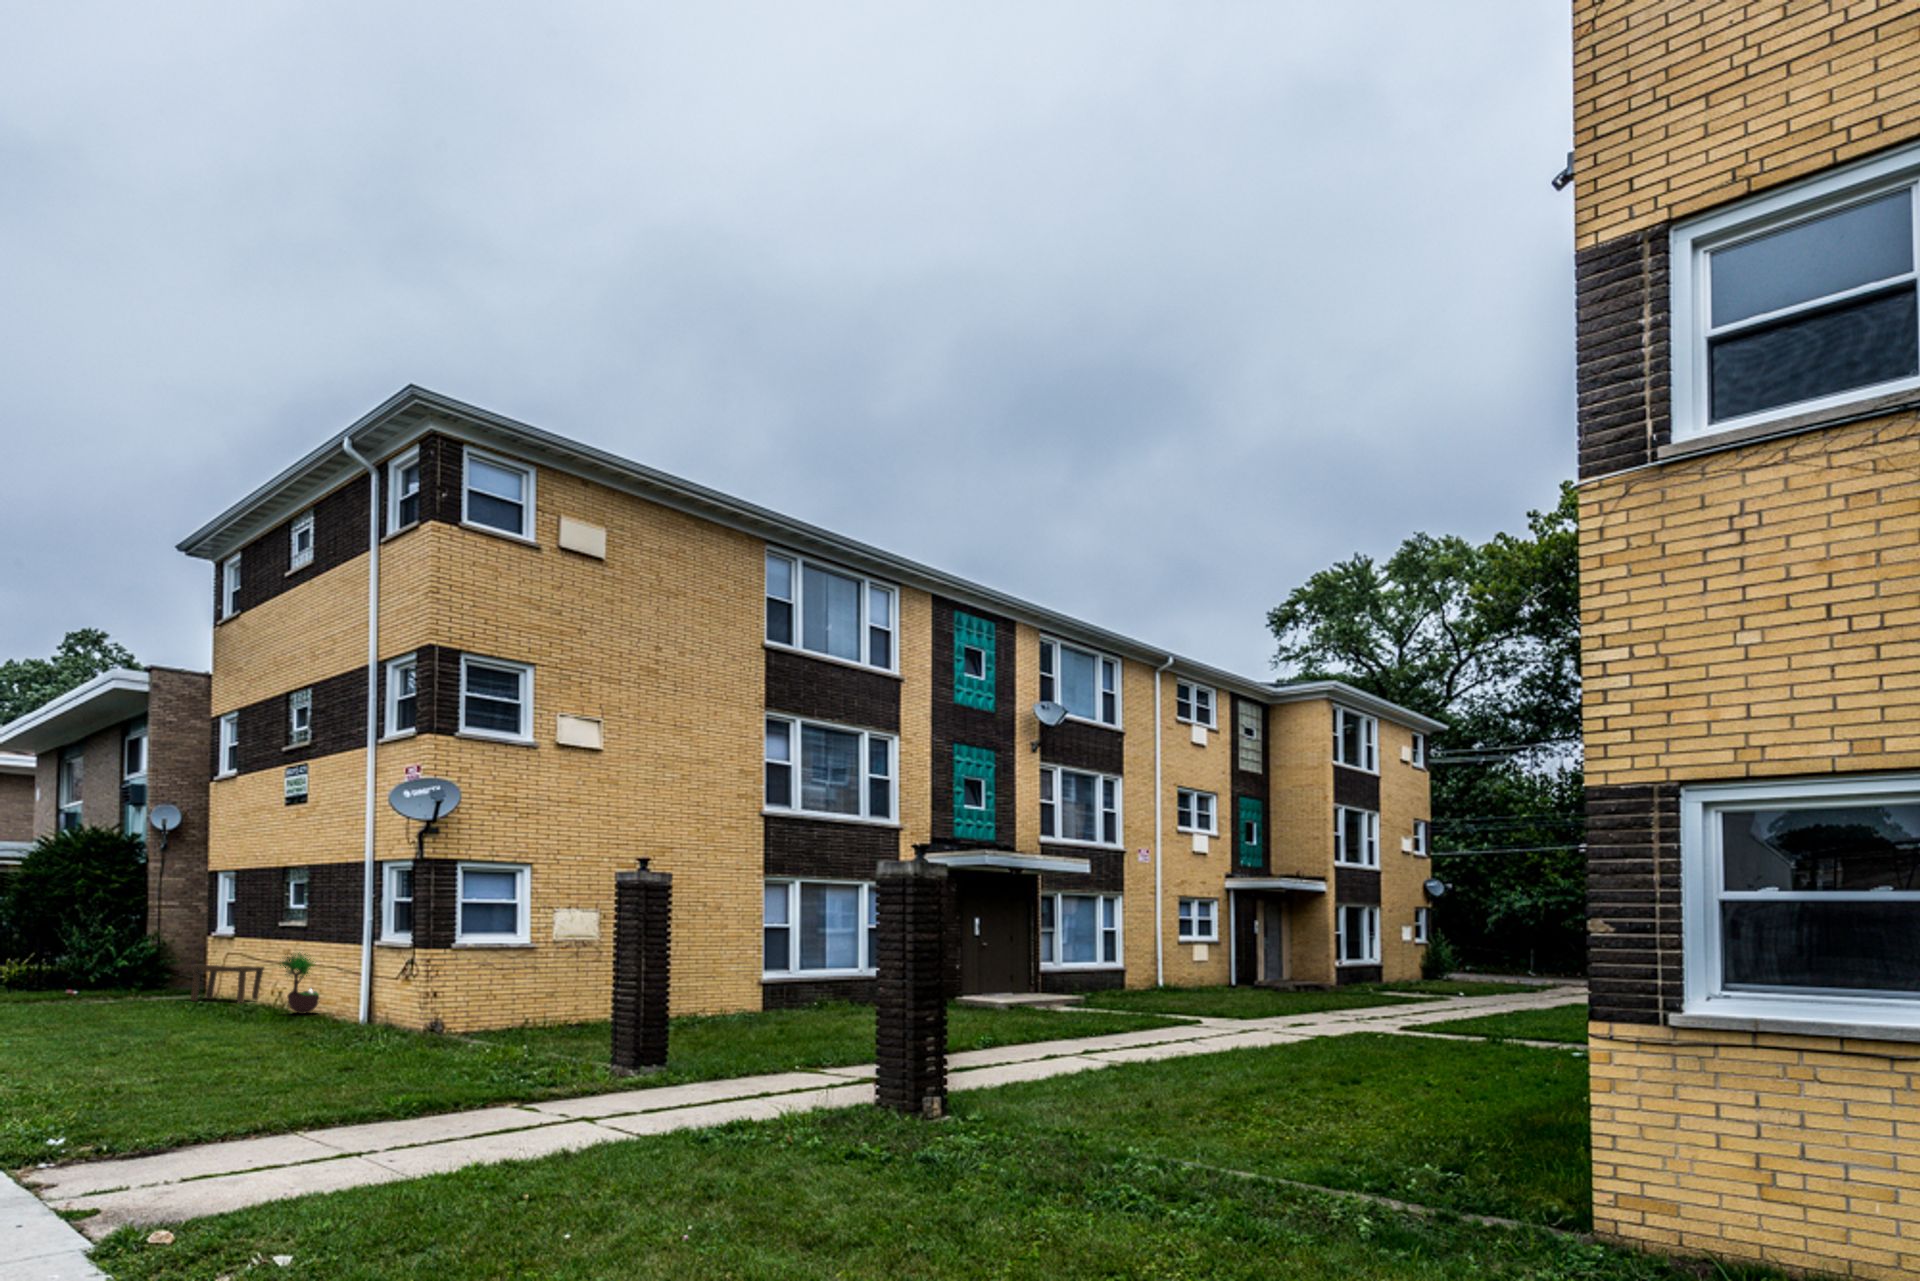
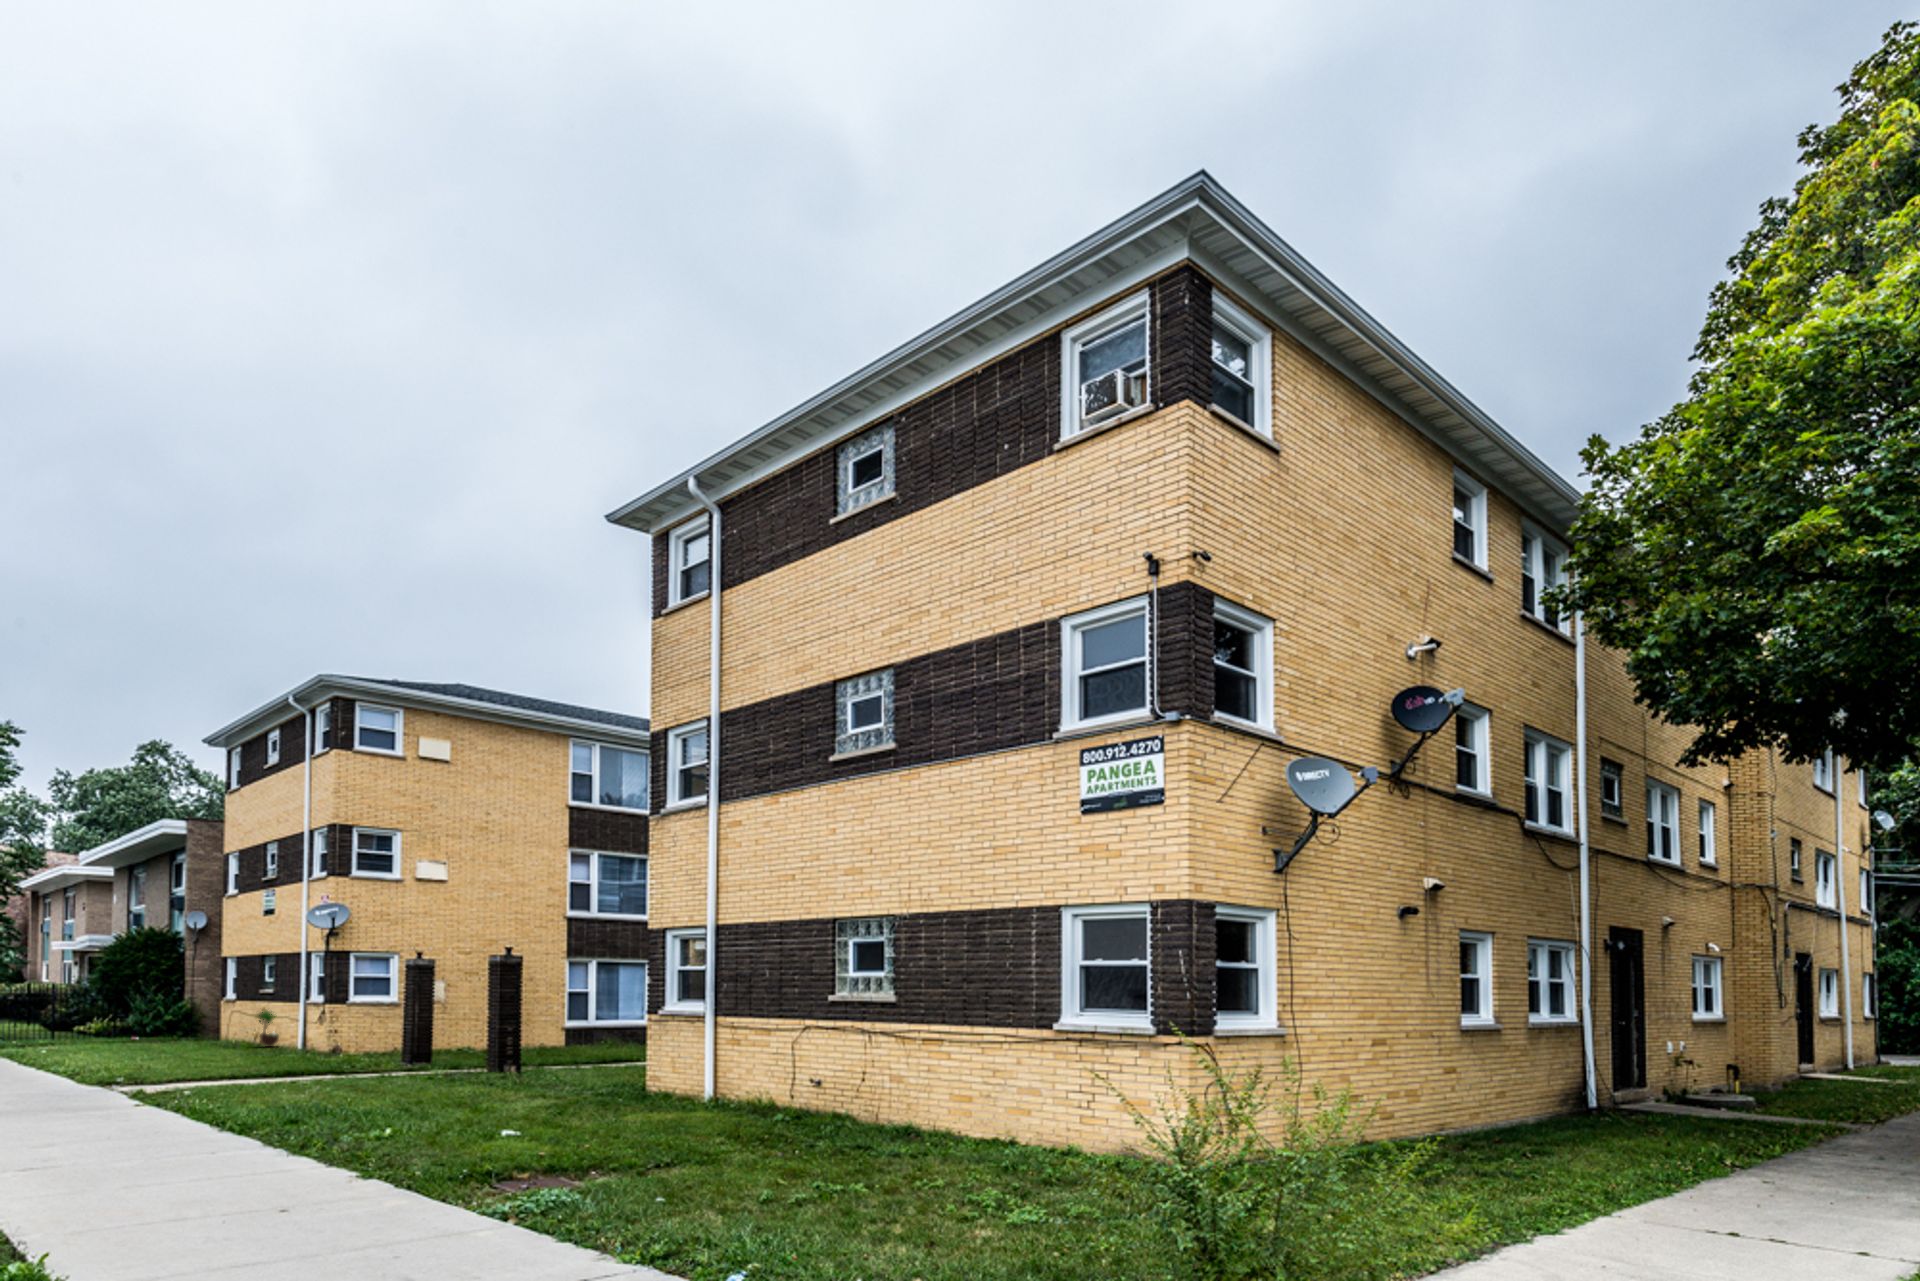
bench: present [191,965,264,1003] -> none [207,1019,252,1043]

